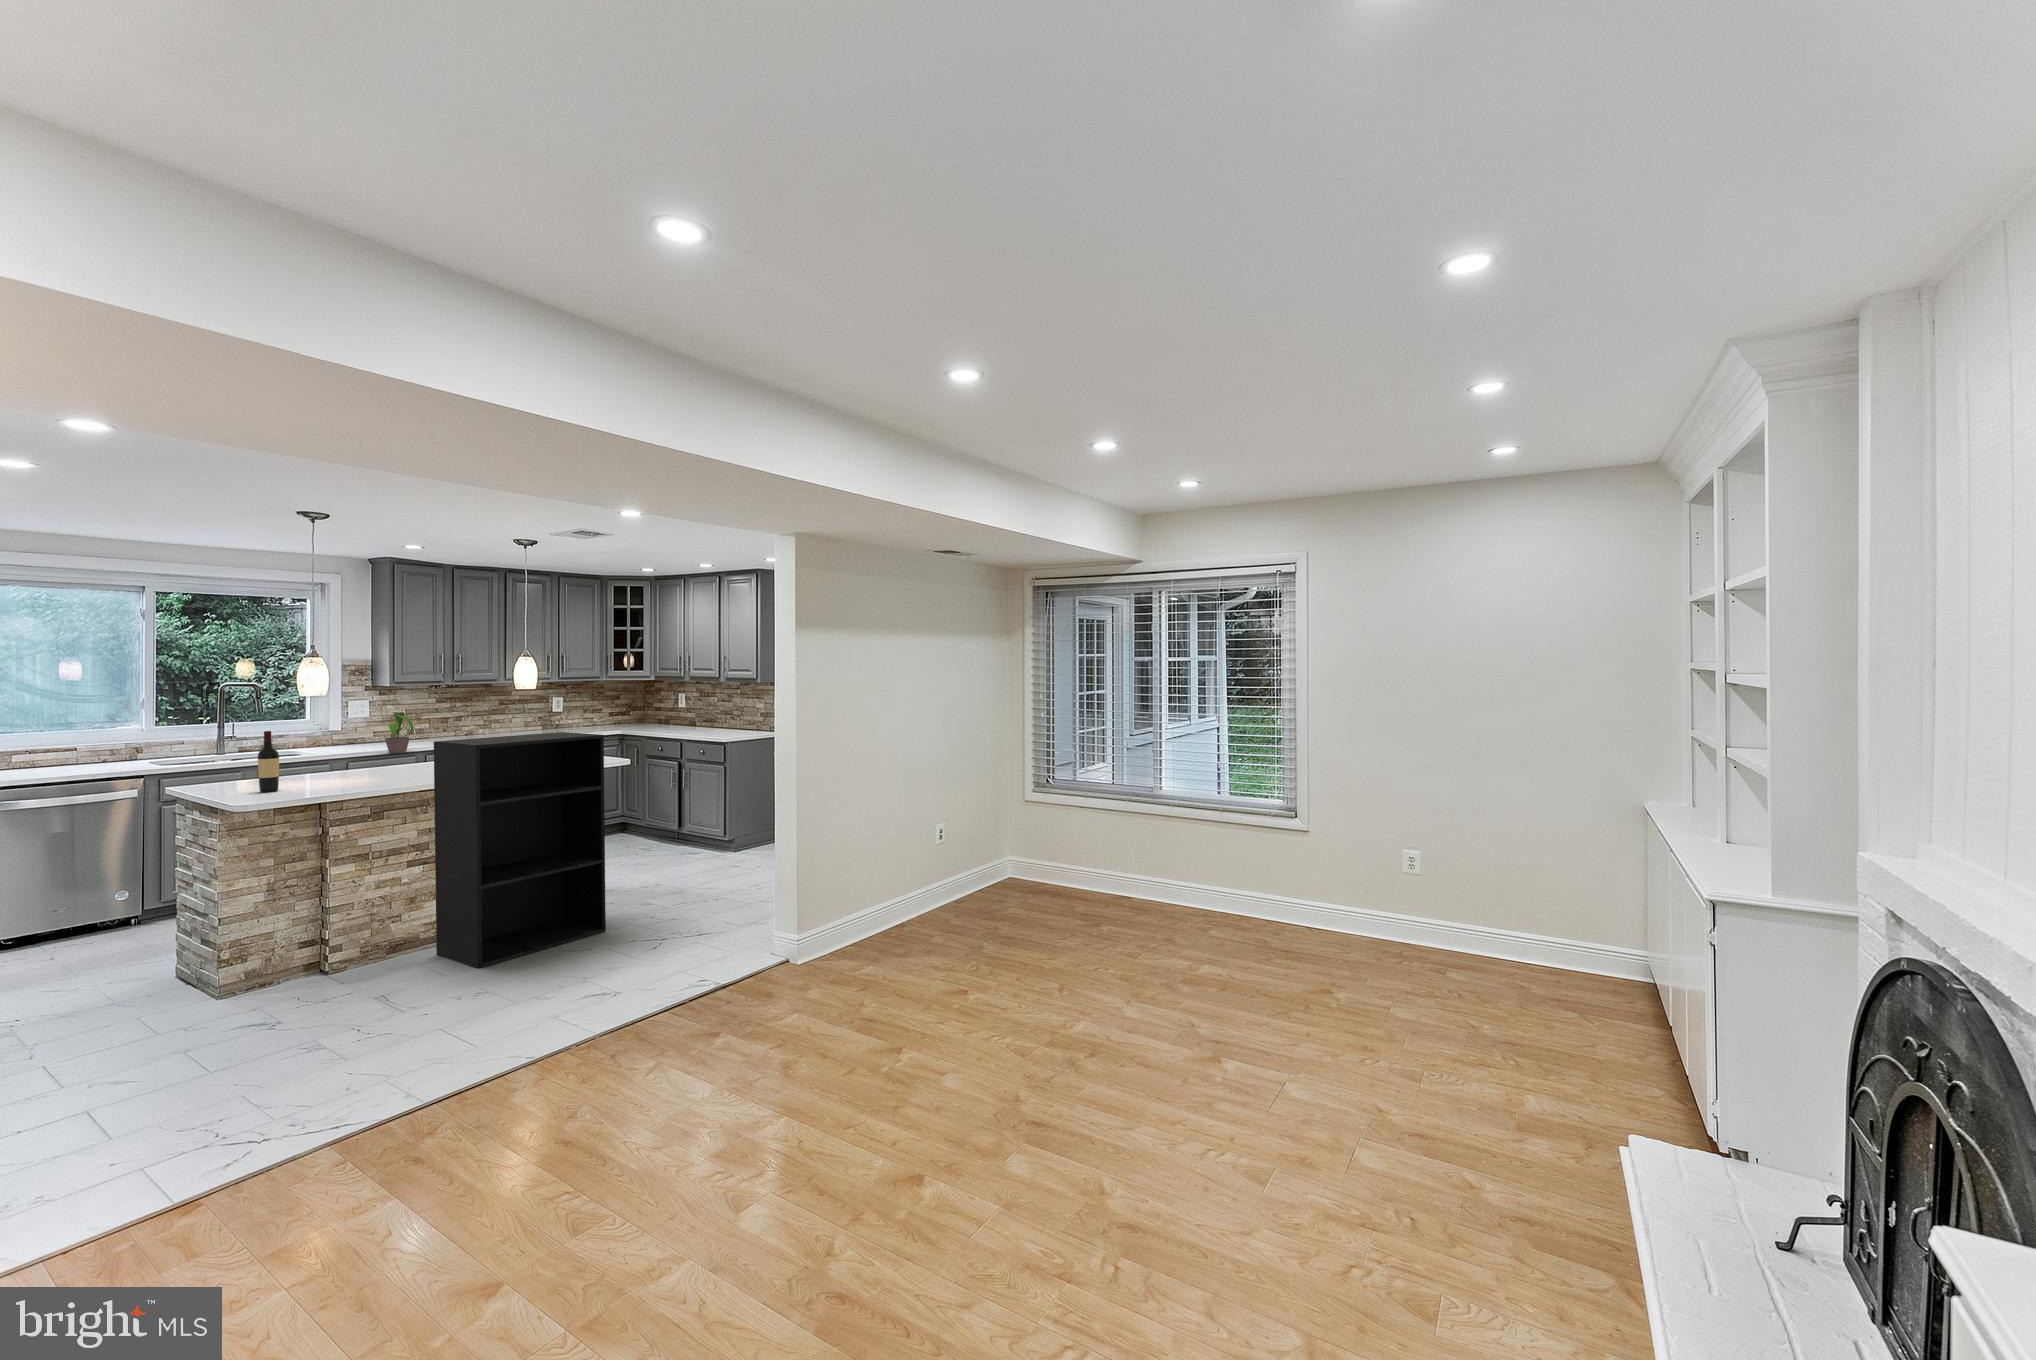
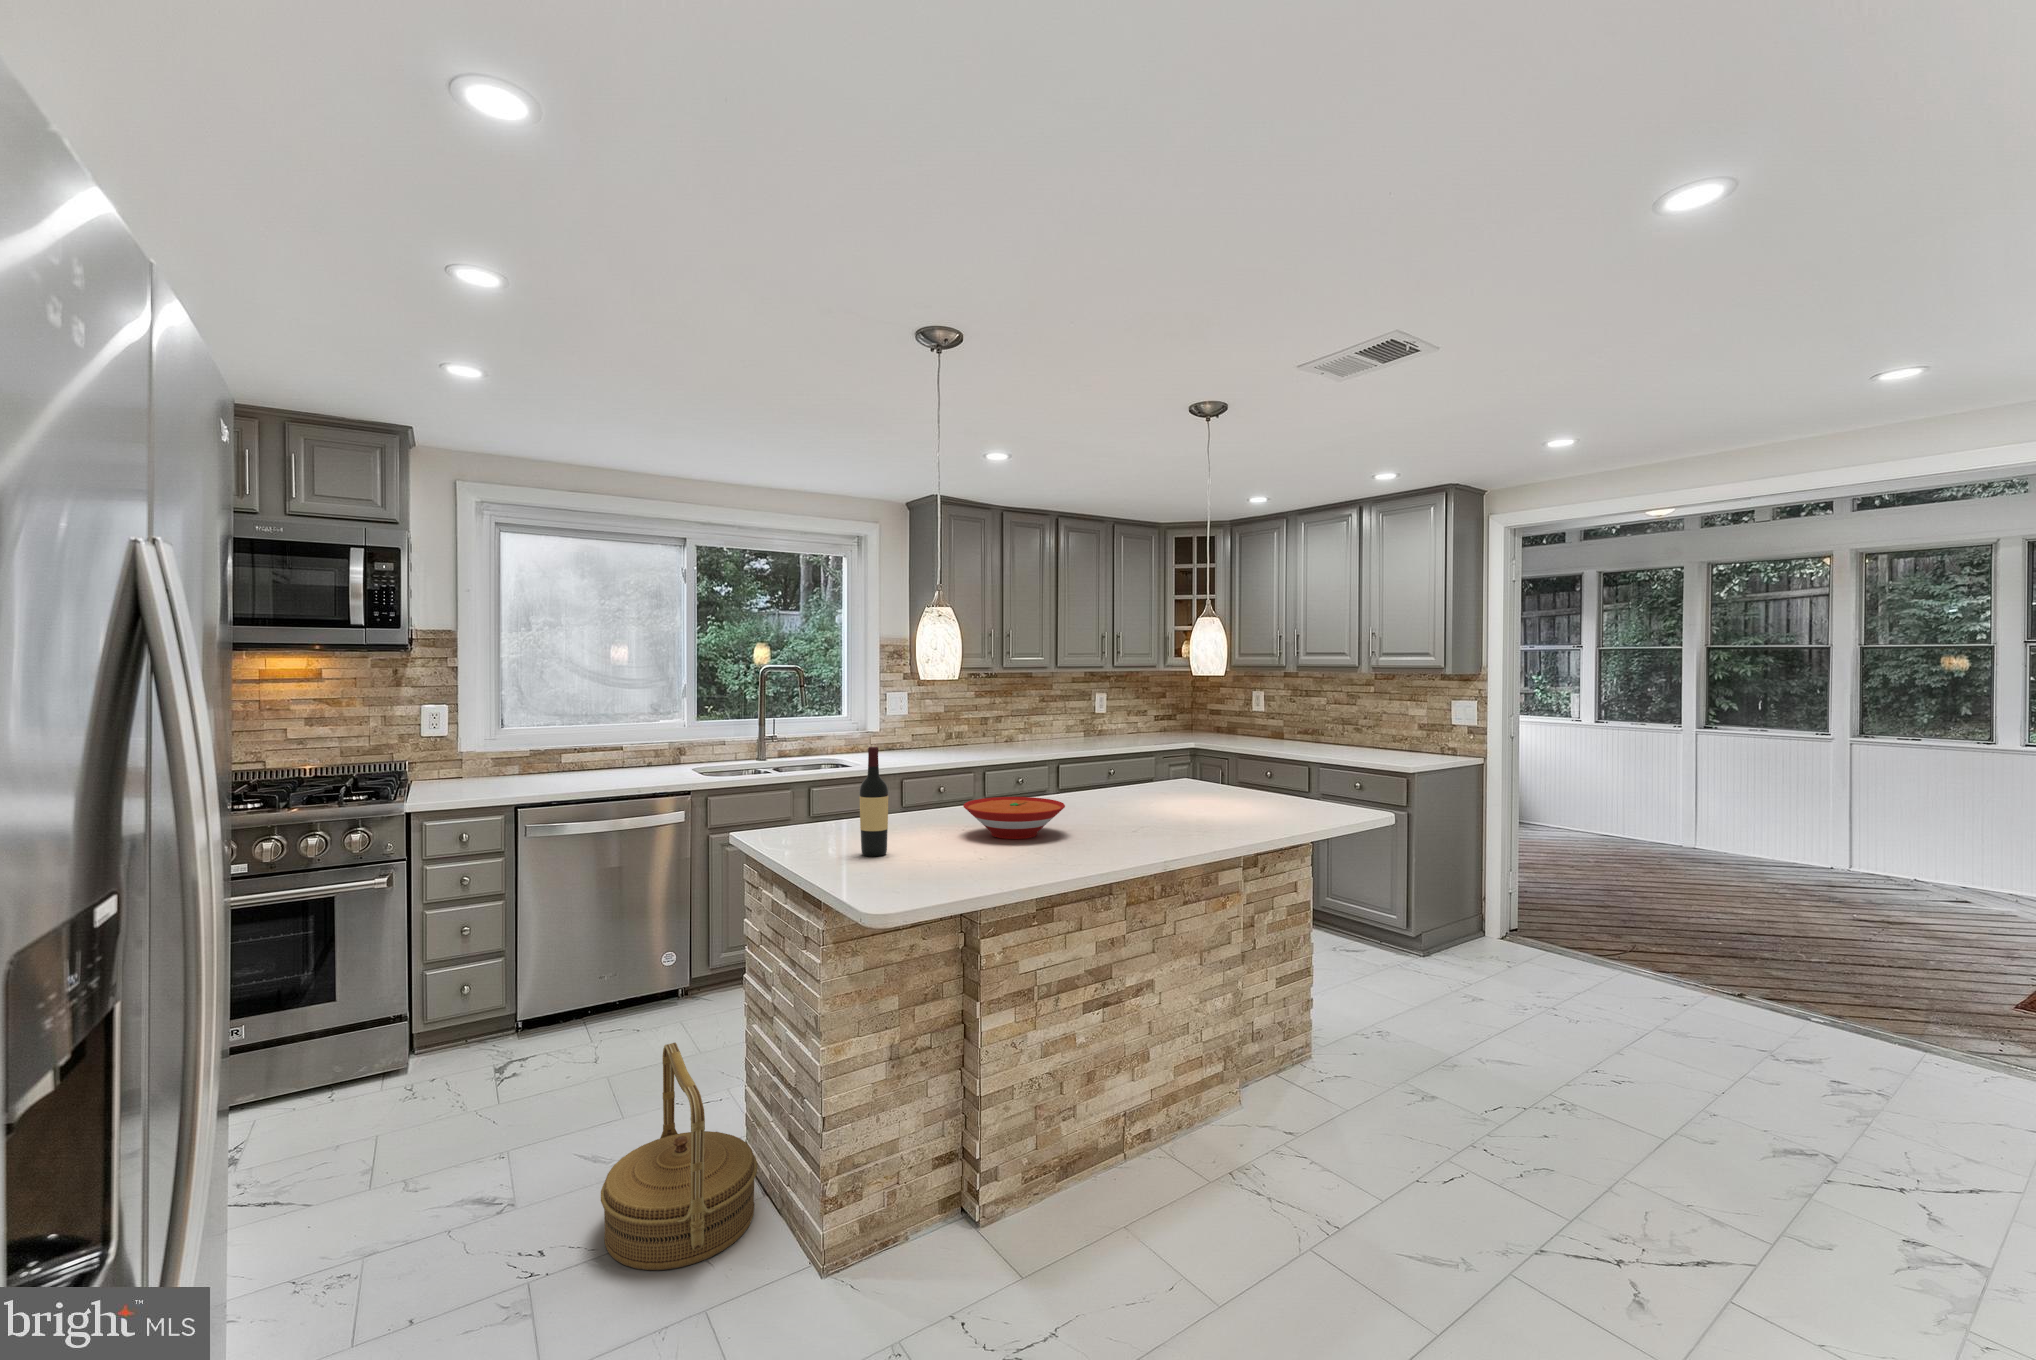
potted plant: present [385,712,414,753] -> none [919,710,968,767]
bookshelf: present [434,732,606,968] -> none [1141,762,1431,1285]
bowl: none [344,759,416,781] -> present [963,797,1065,839]
woven basket: none [61,904,179,1013] -> present [601,1043,758,1270]

